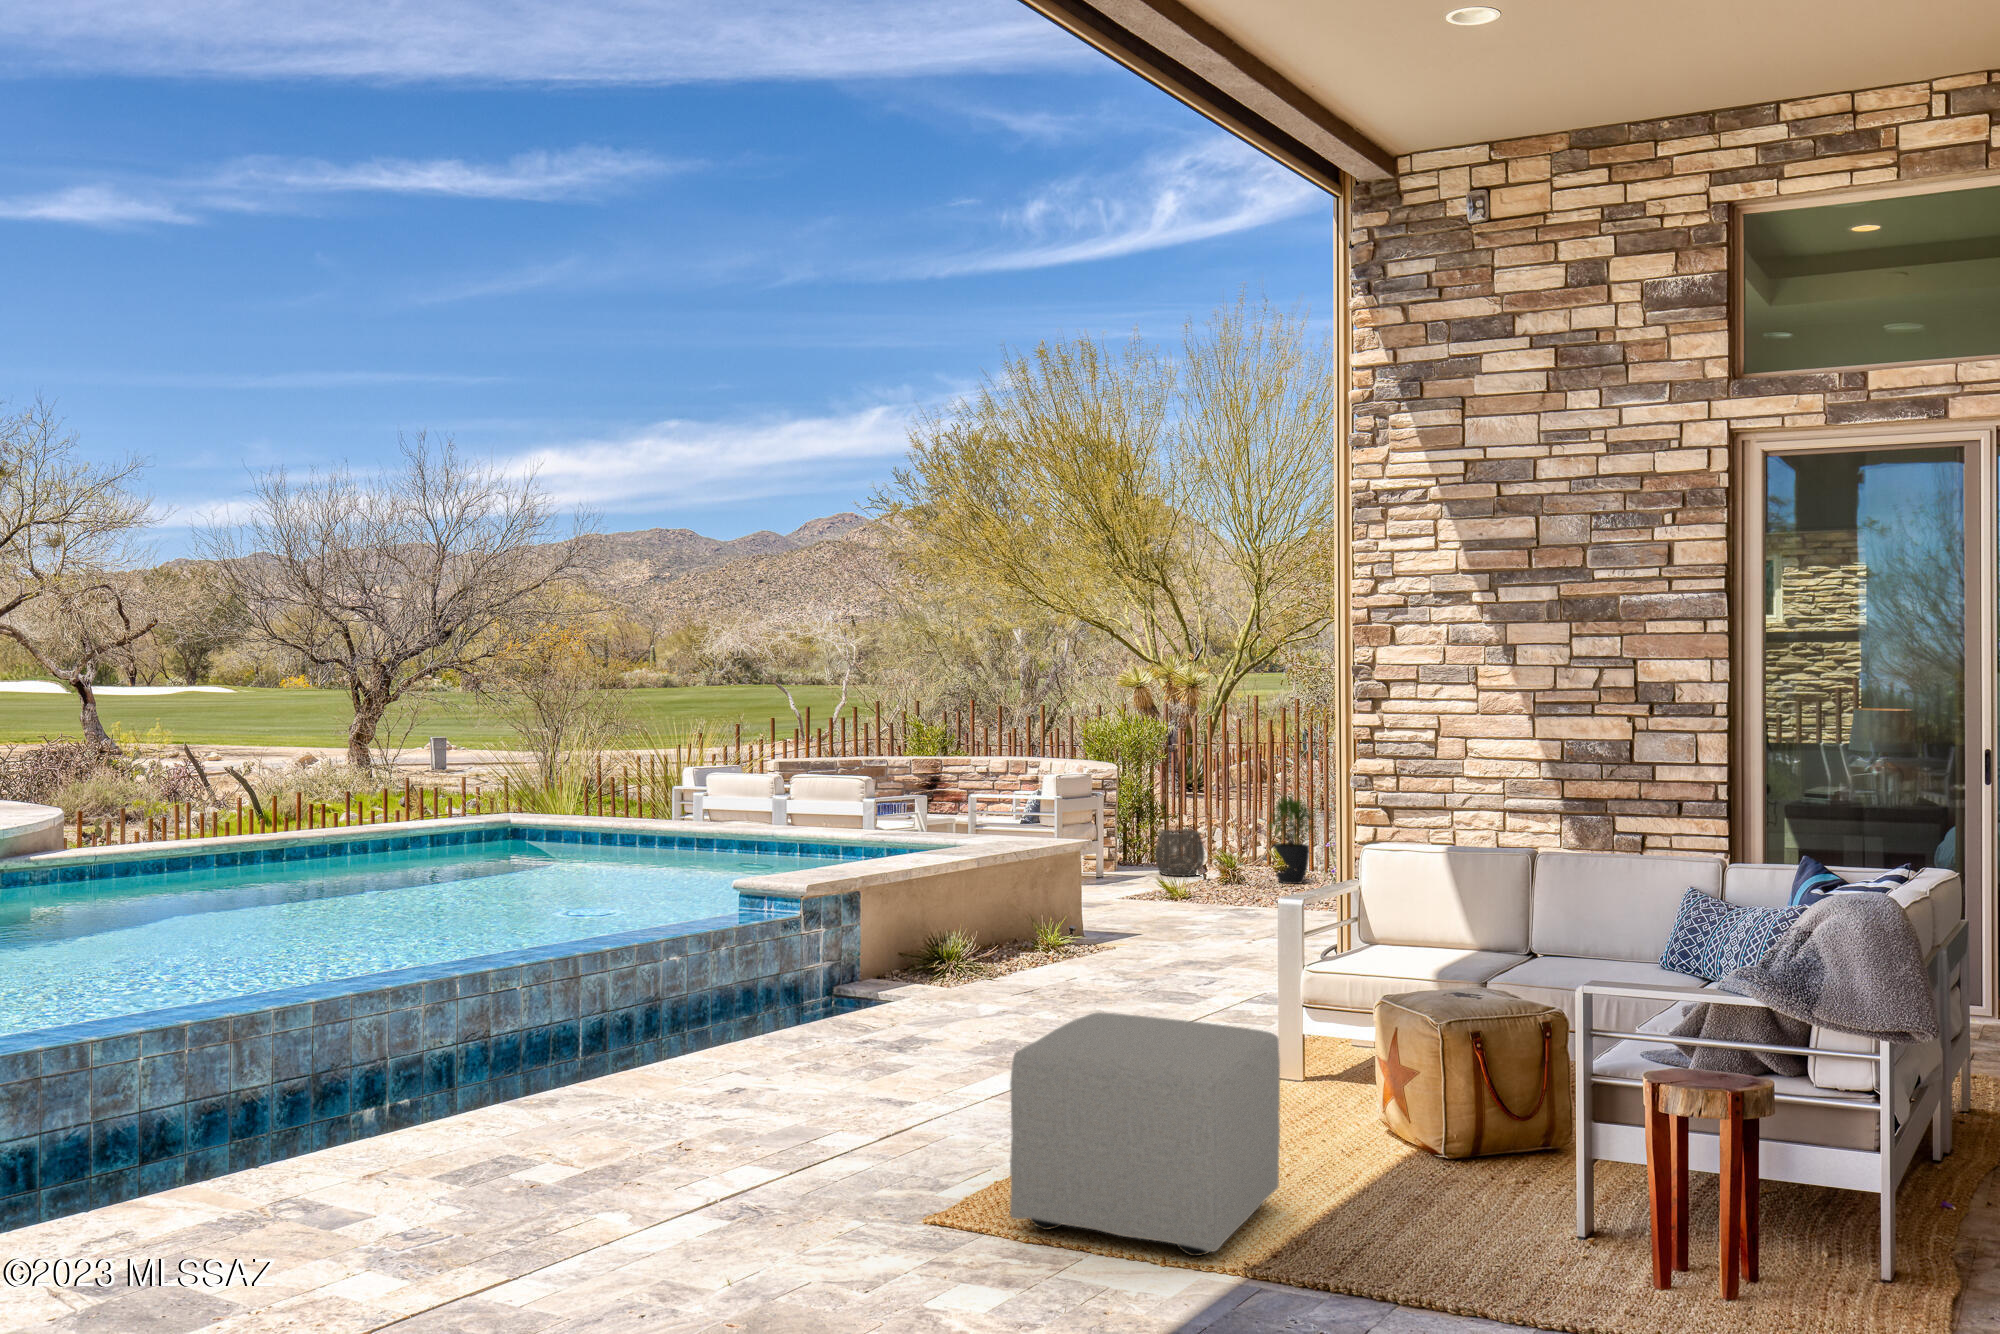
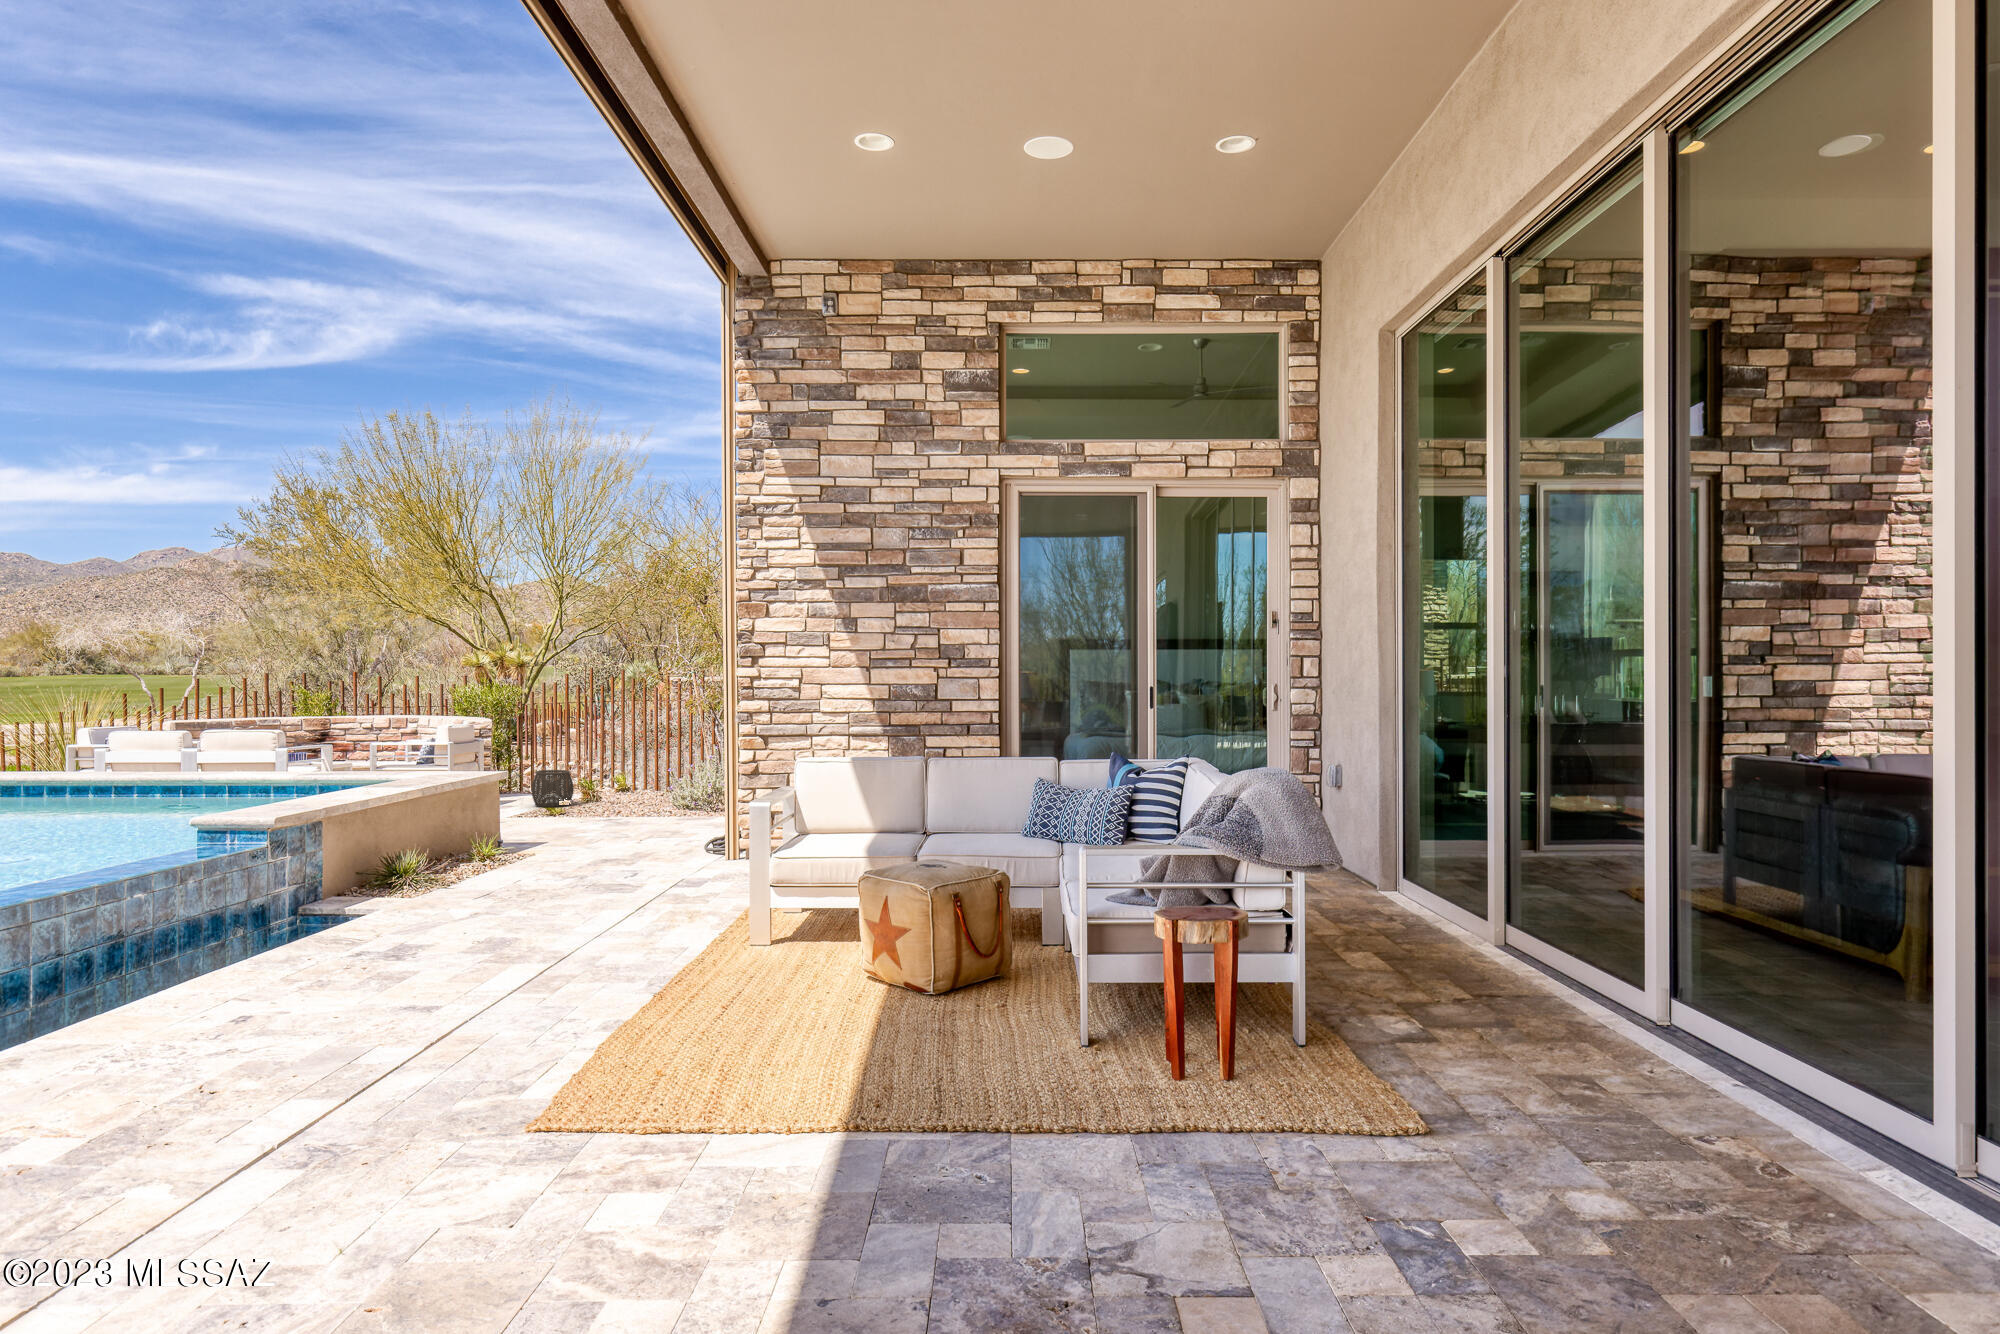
potted plant: present [1268,795,1317,884] -> none [626,738,671,808]
ottoman: present [1010,1012,1280,1256] -> none [594,887,784,1053]

